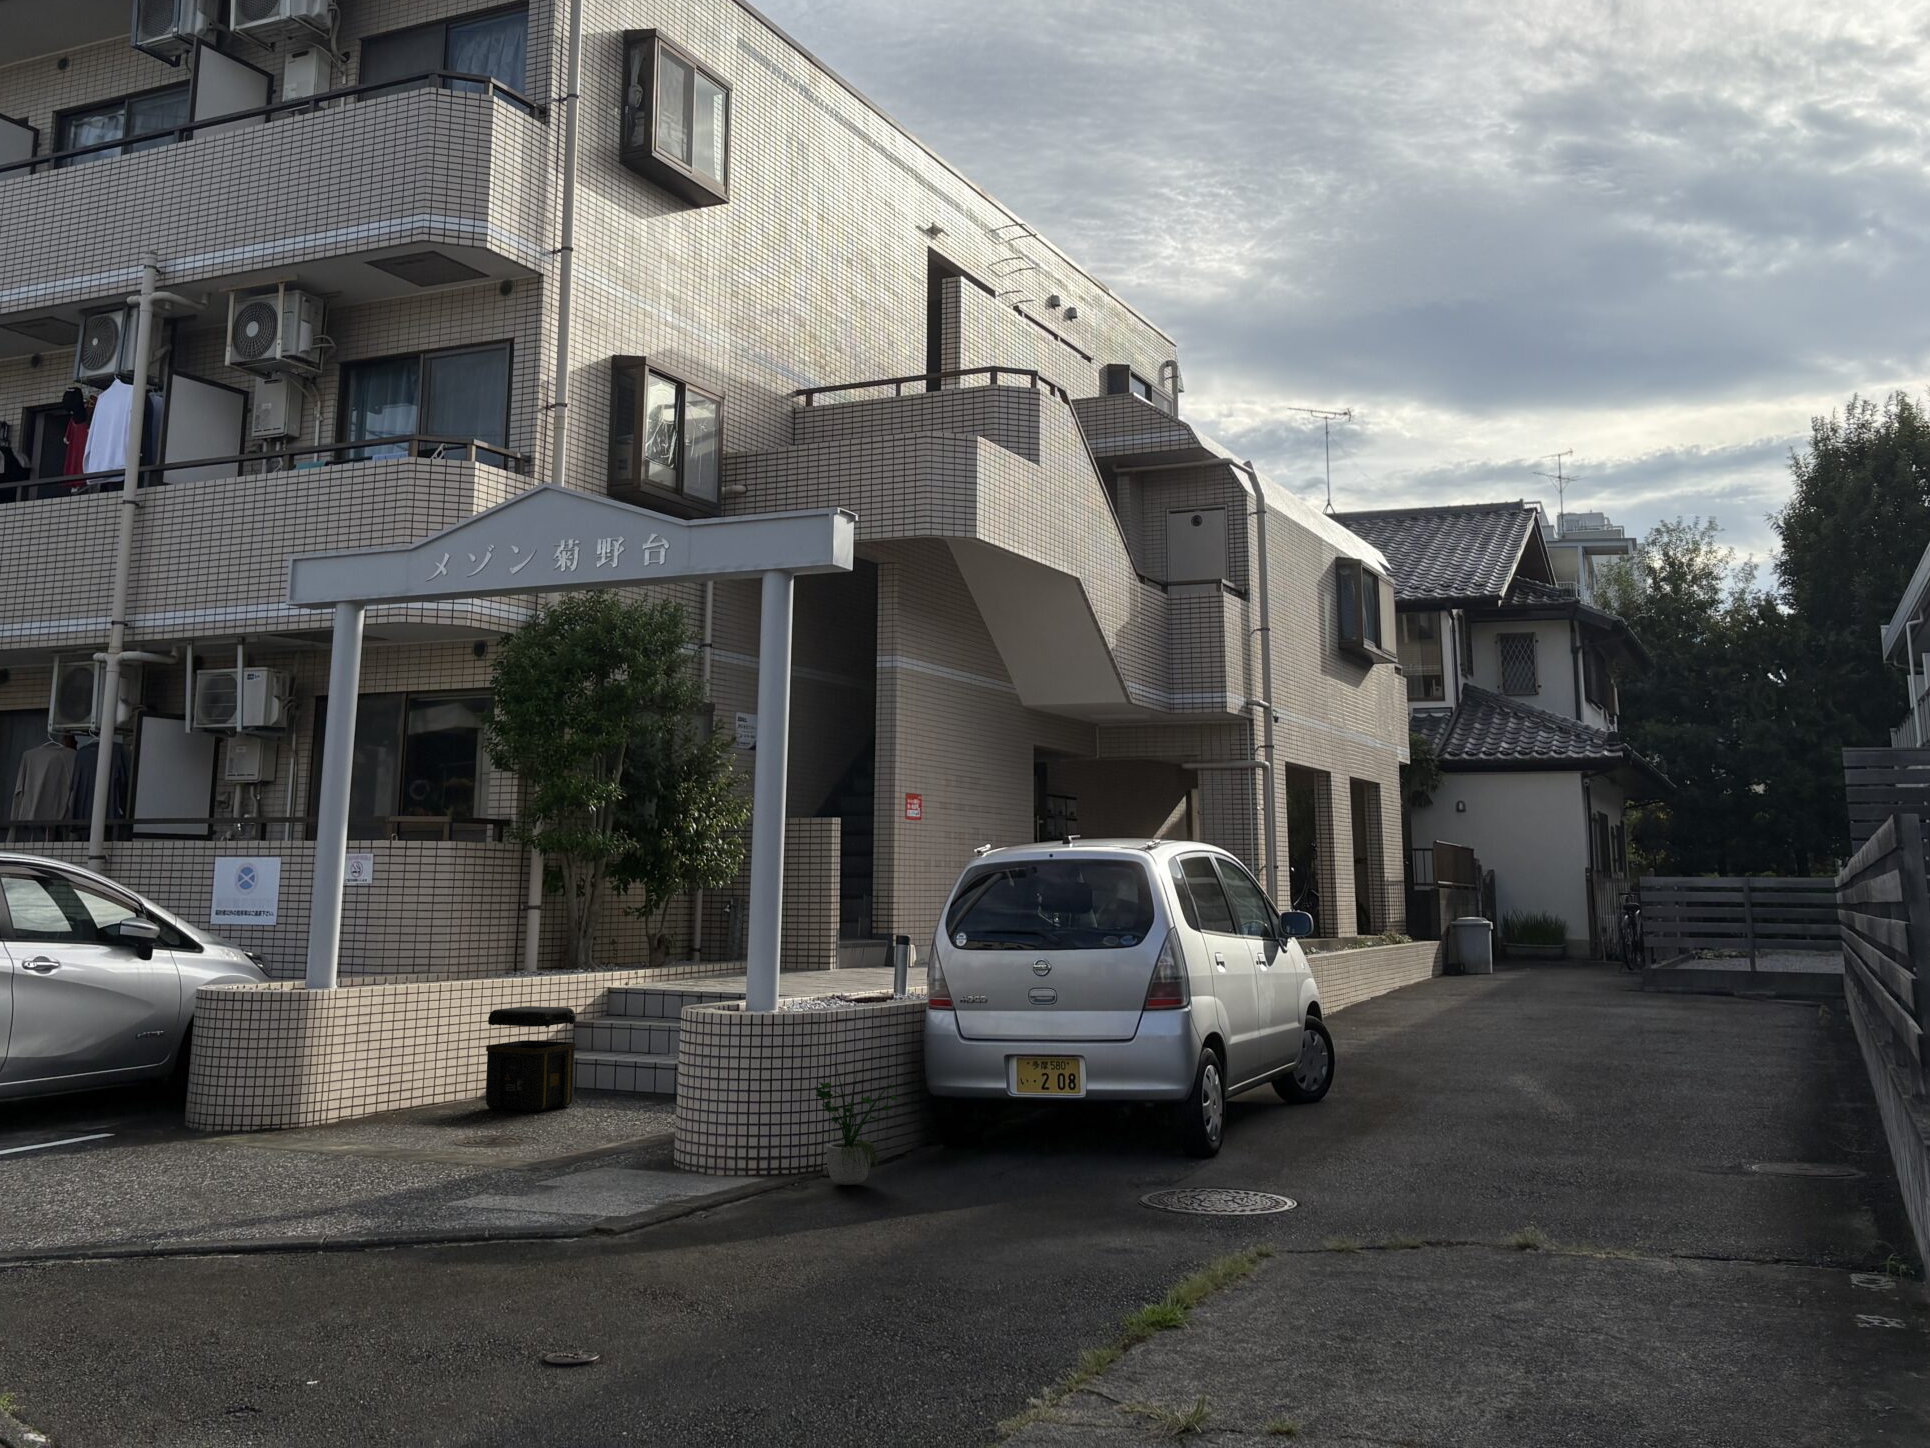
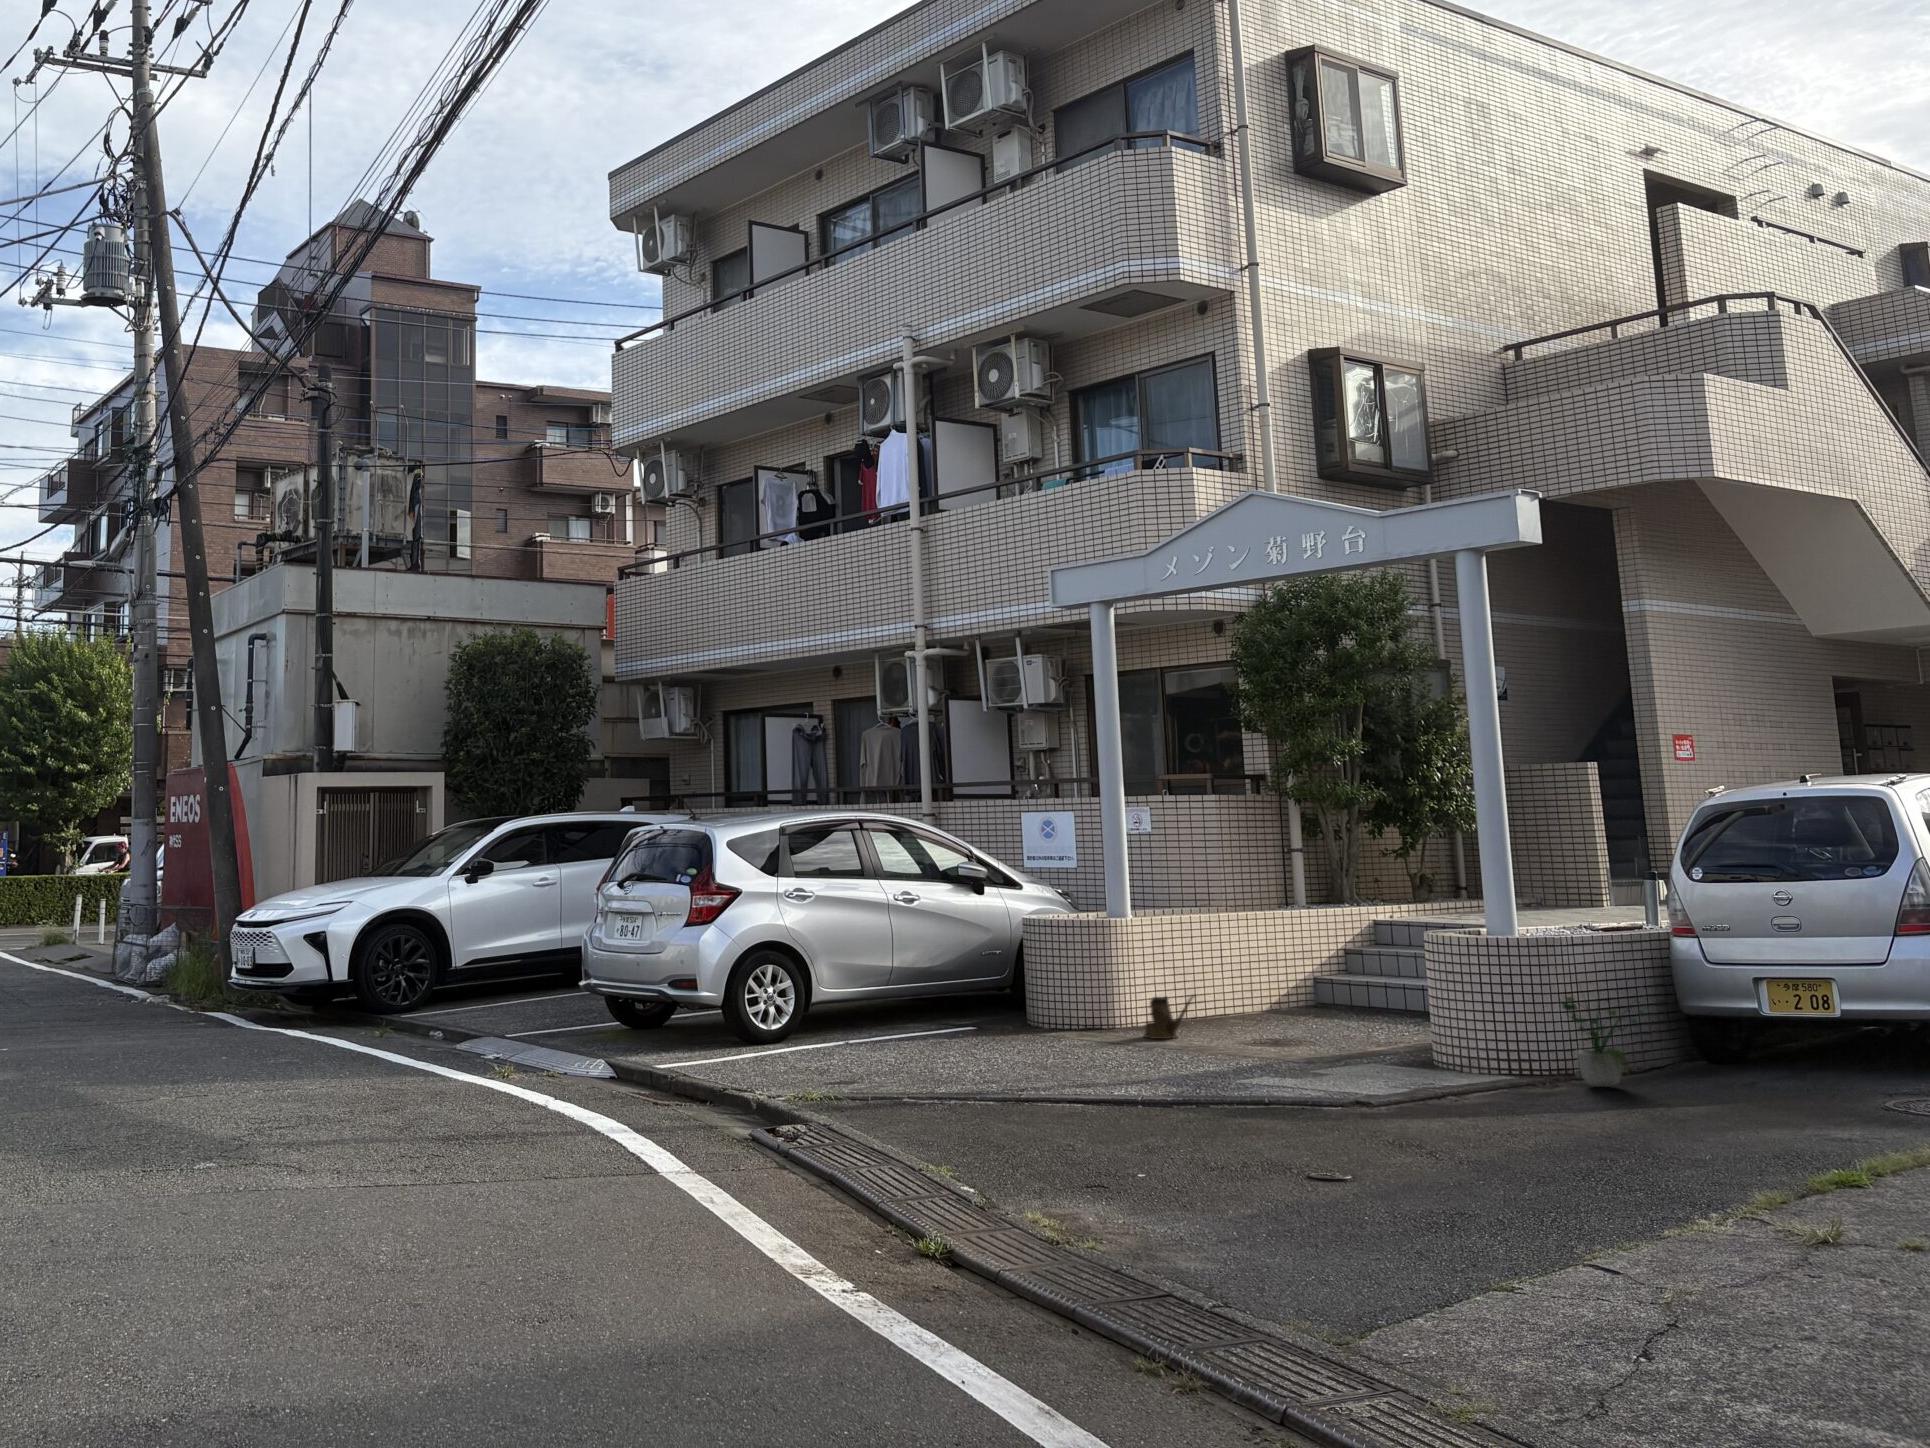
toolbox: present [486,1006,577,1112] -> none [1262,932,1346,1022]
watering can: none [329,1086,403,1142] -> present [1144,995,1194,1039]

